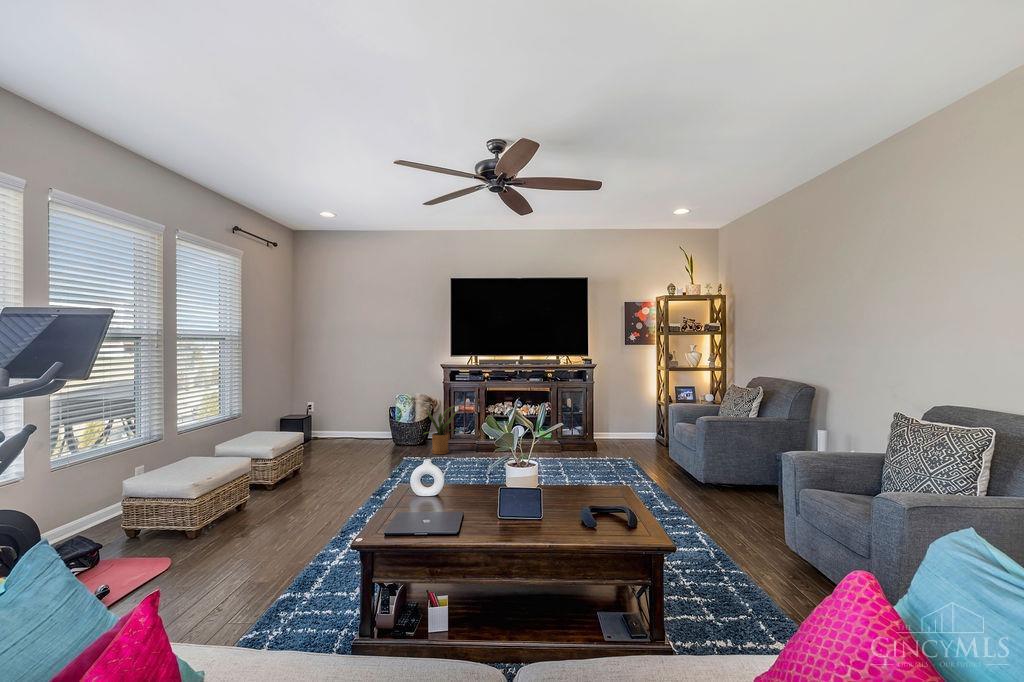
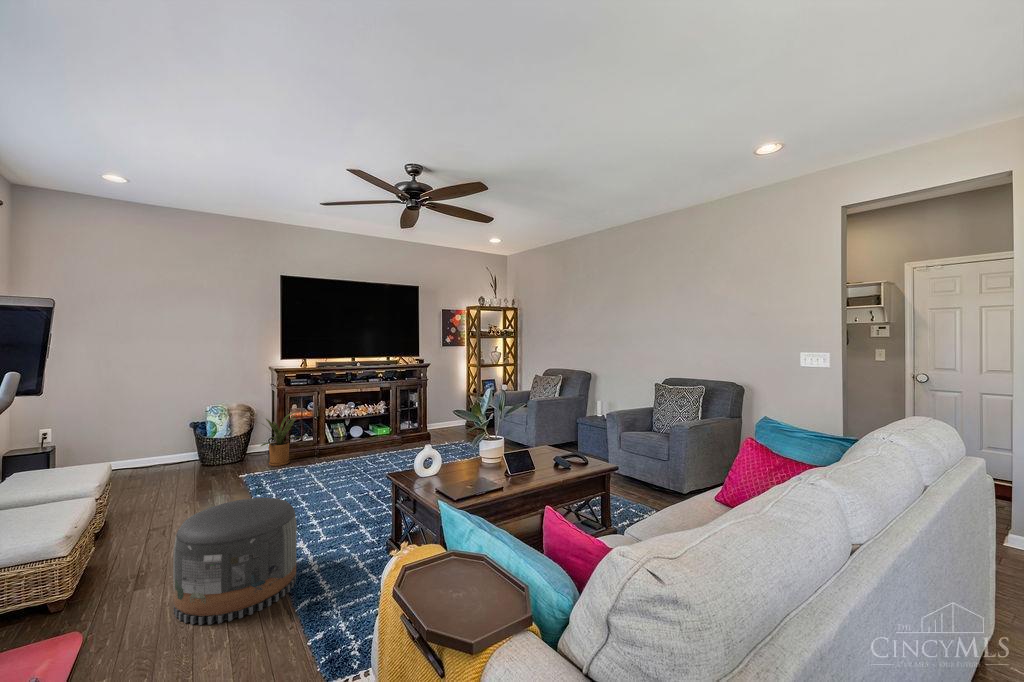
pouf: none [228,480,329,583] -> present [173,498,297,625]

